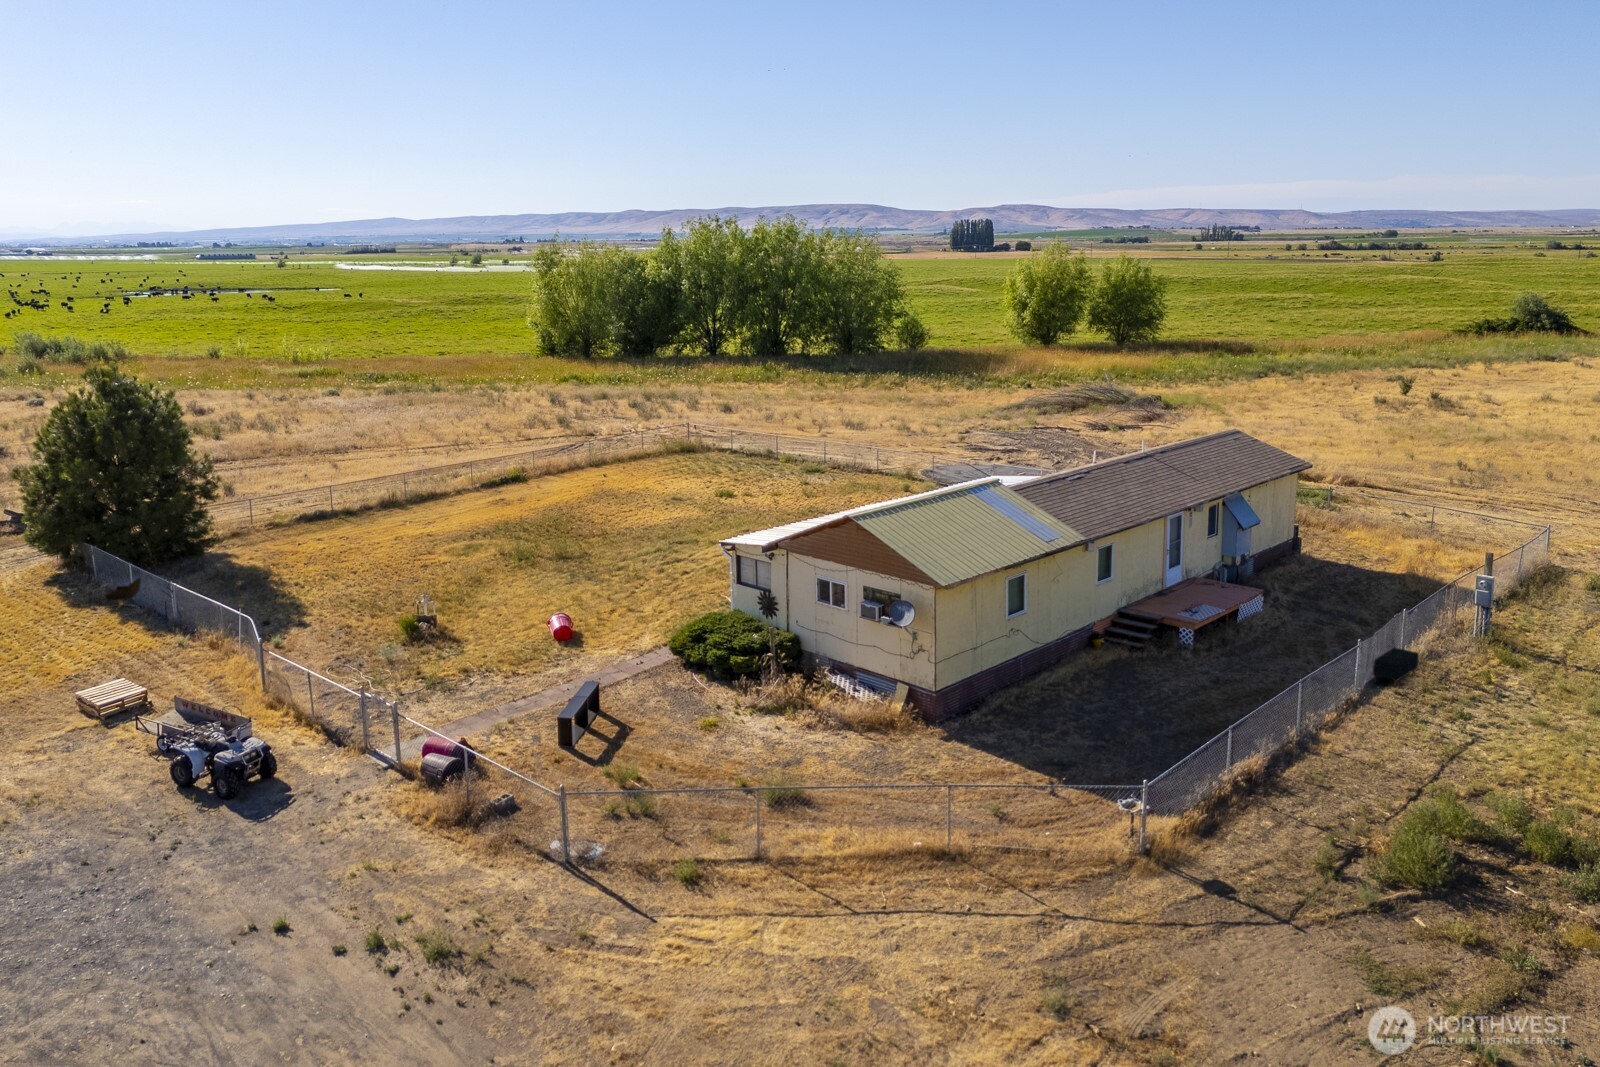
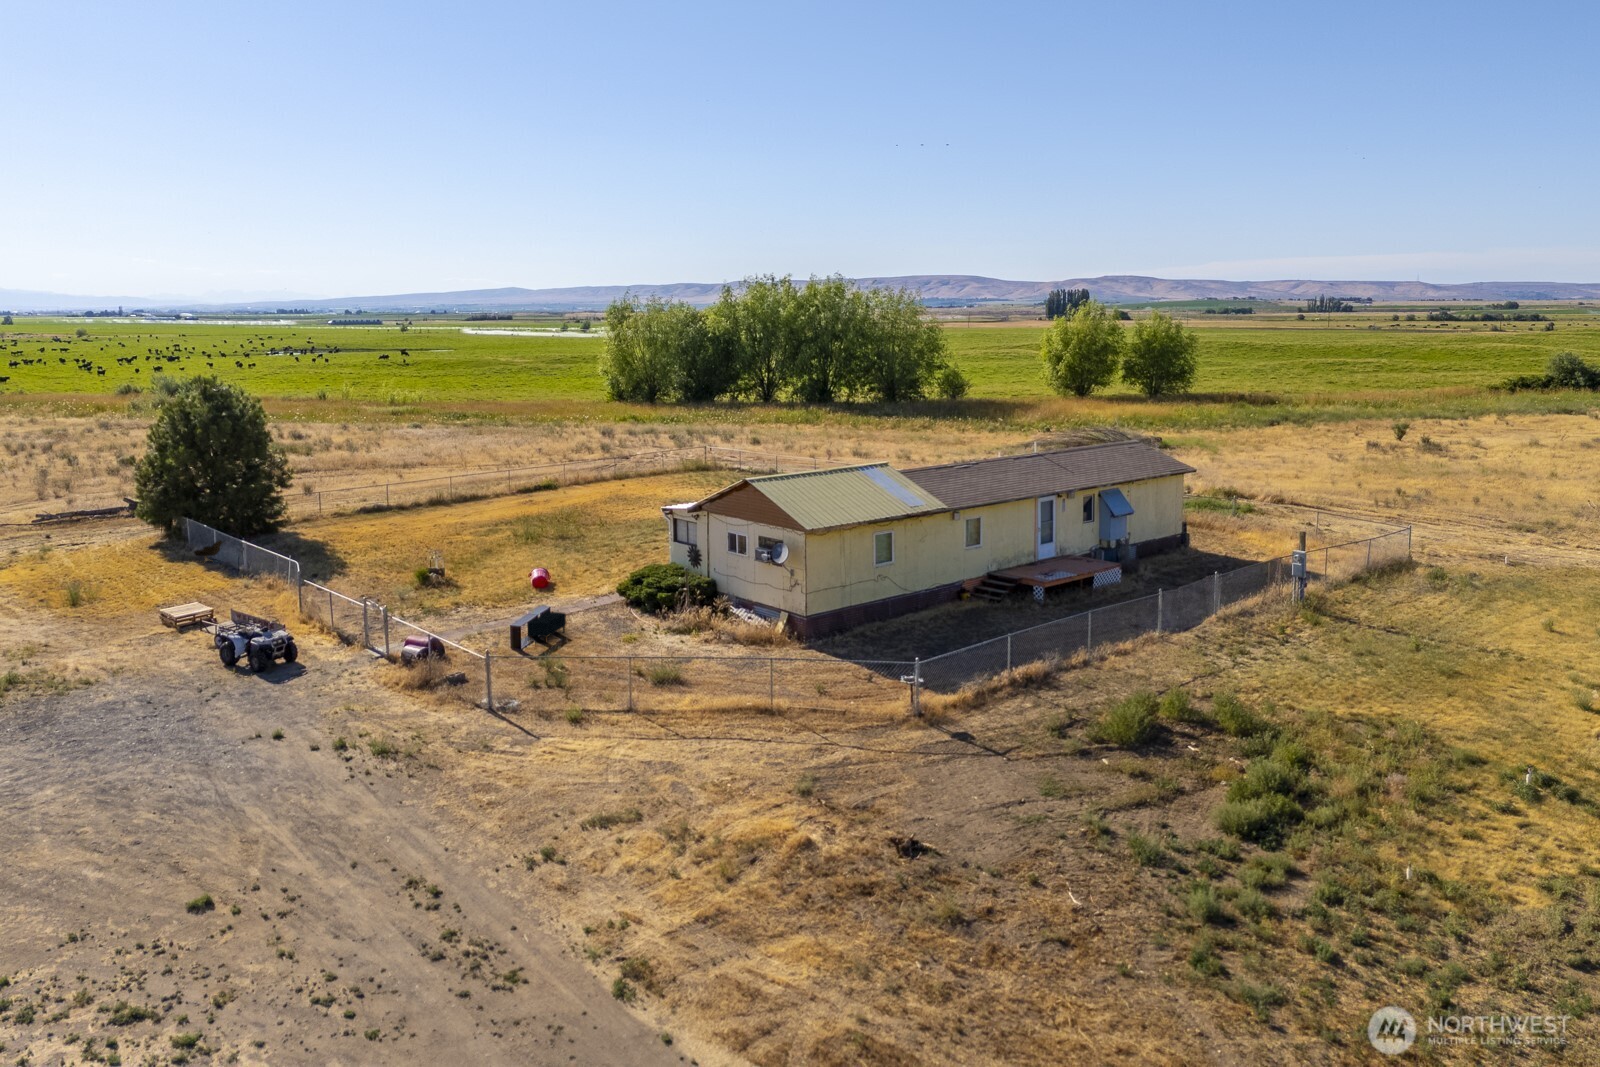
bench: present [1373,647,1419,687] -> present [528,612,566,642]

